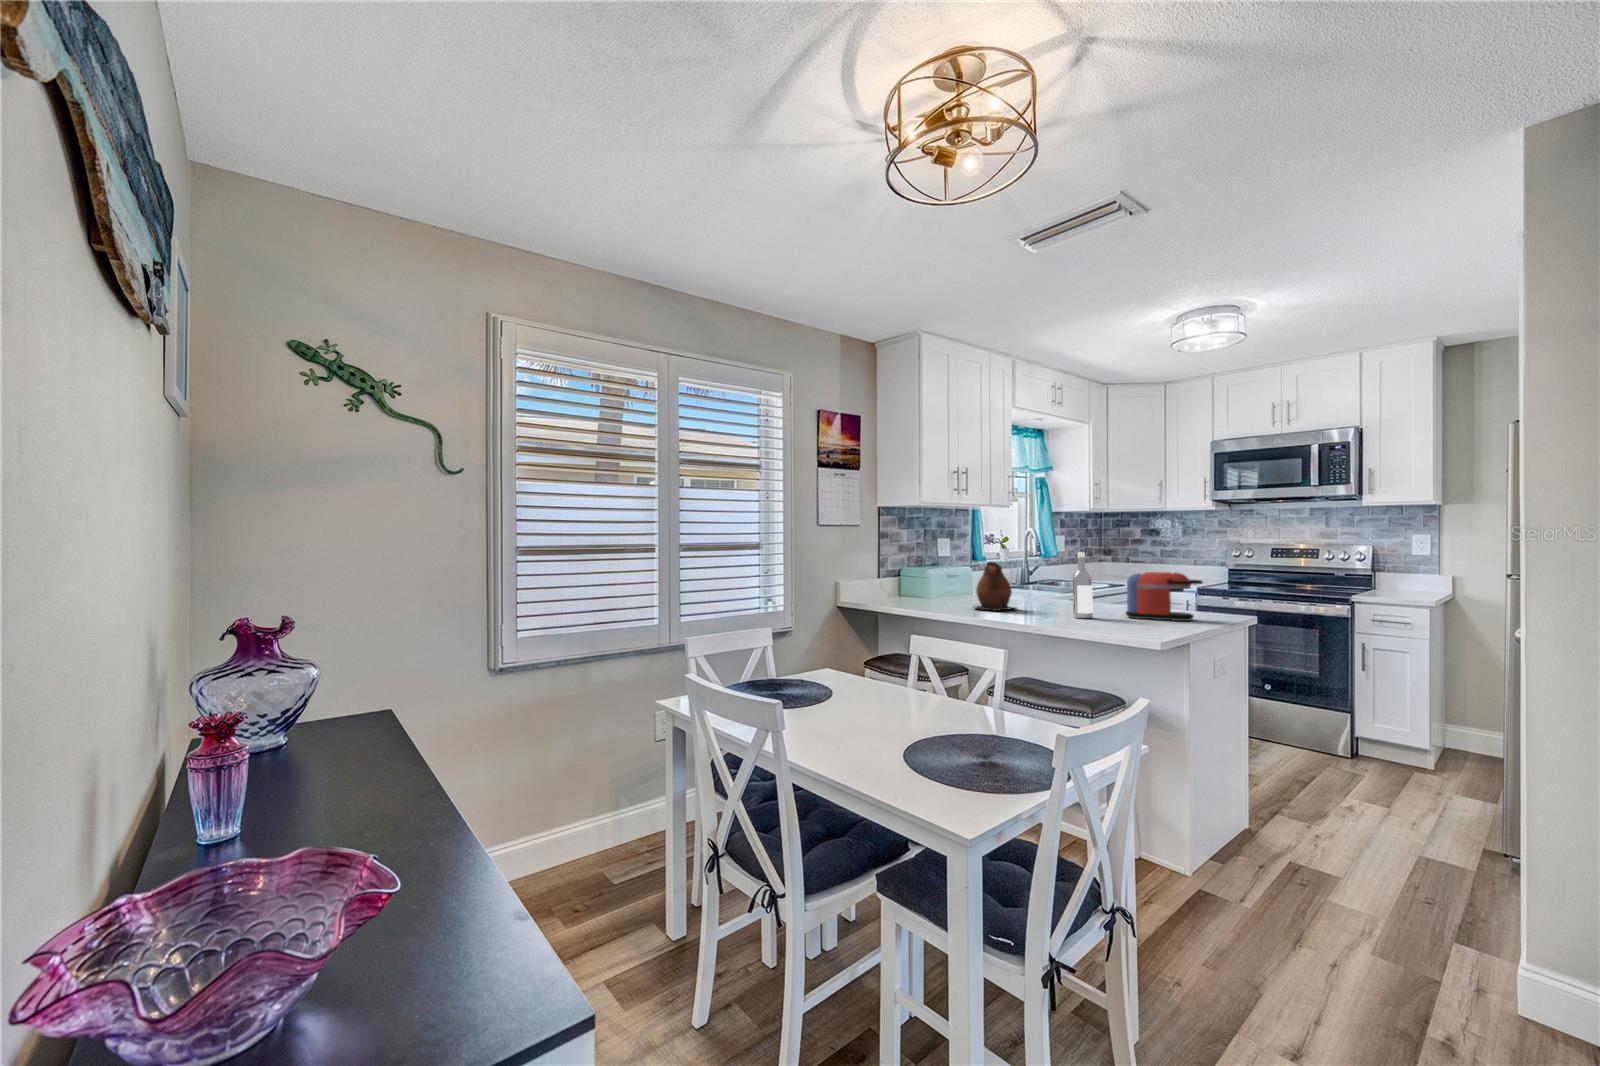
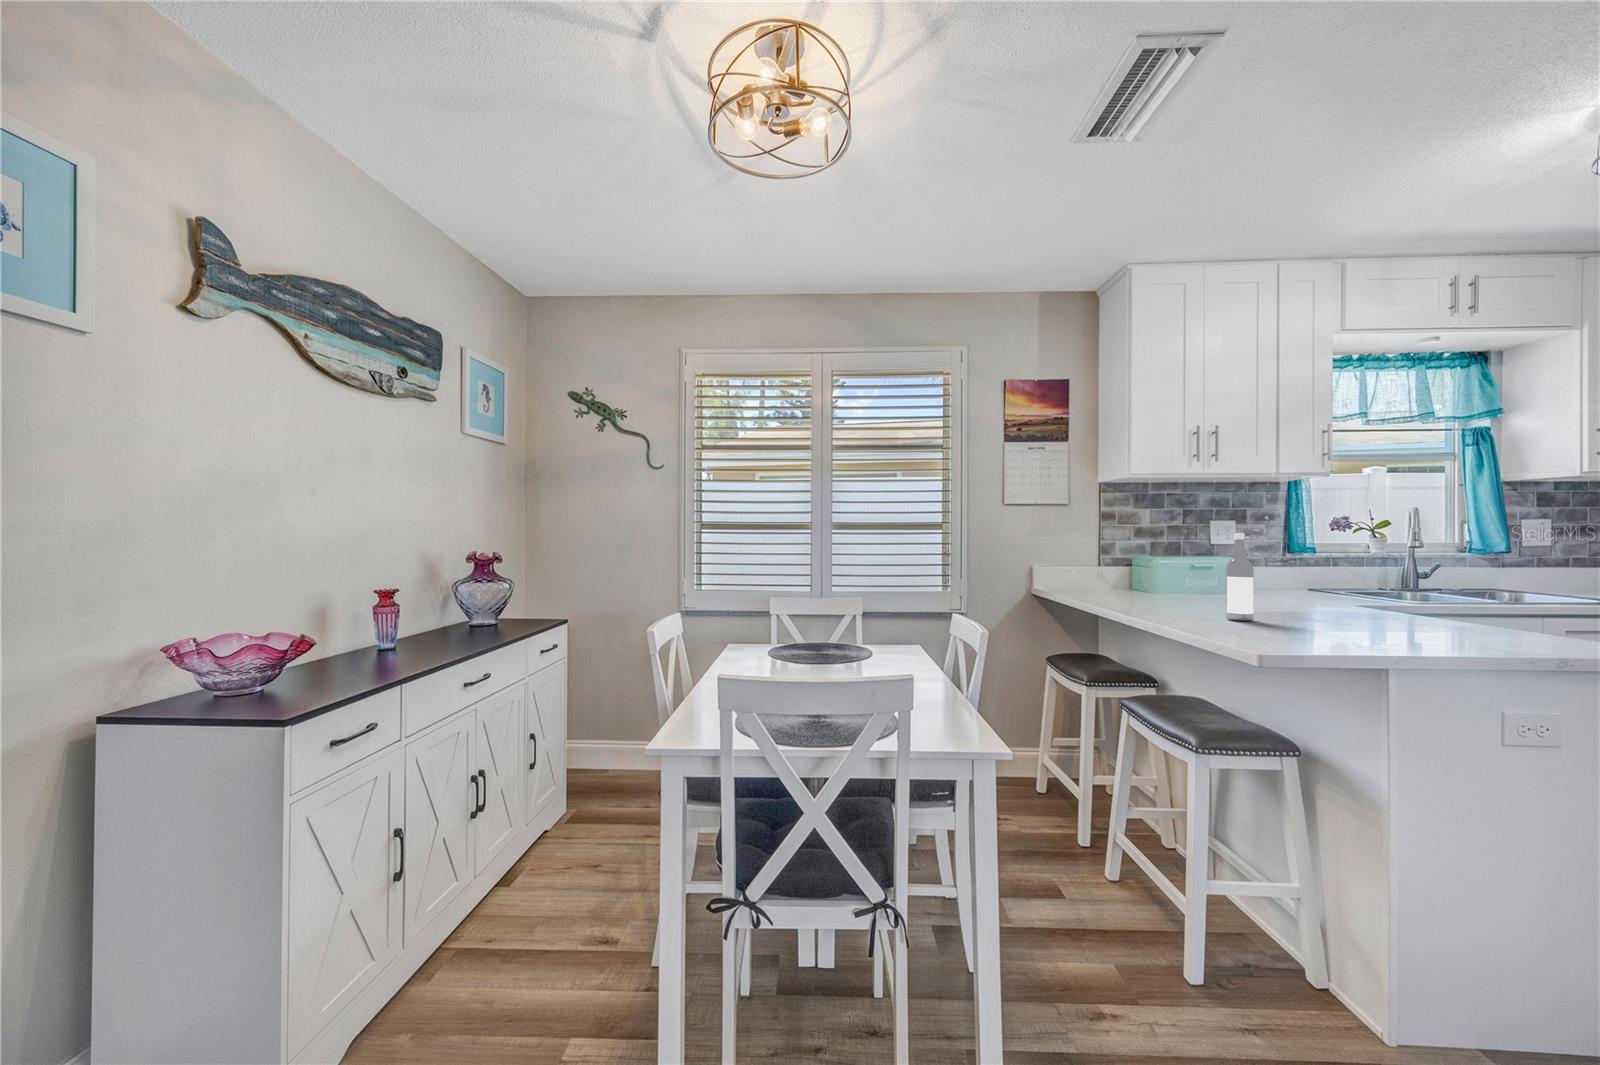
ceramic pitcher: present [975,562,1016,611] -> none [1149,545,1211,608]
coffee maker: present [1126,572,1203,621] -> none [1305,563,1413,635]

